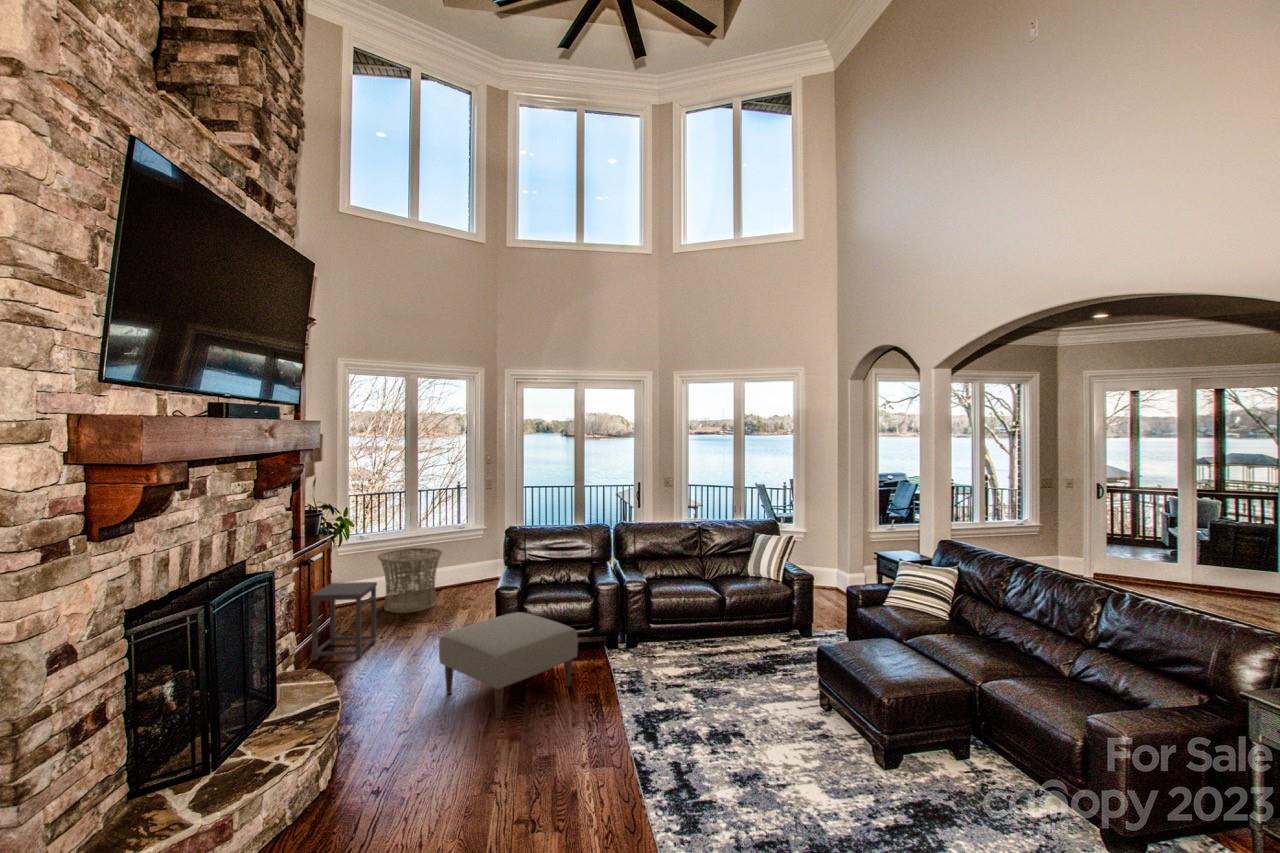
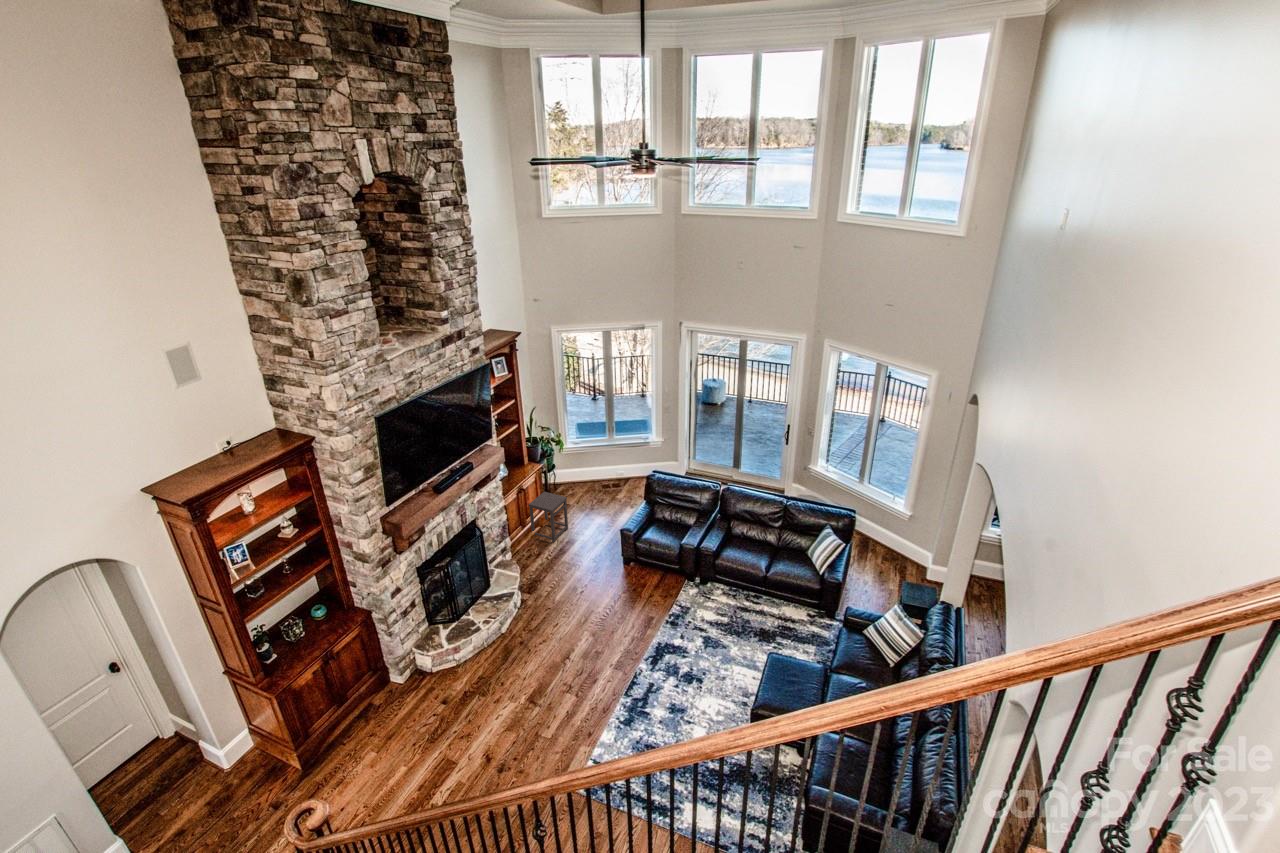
basket: present [378,548,442,613] -> none [582,454,623,502]
ottoman: present [439,612,578,719] -> none [575,550,647,618]

